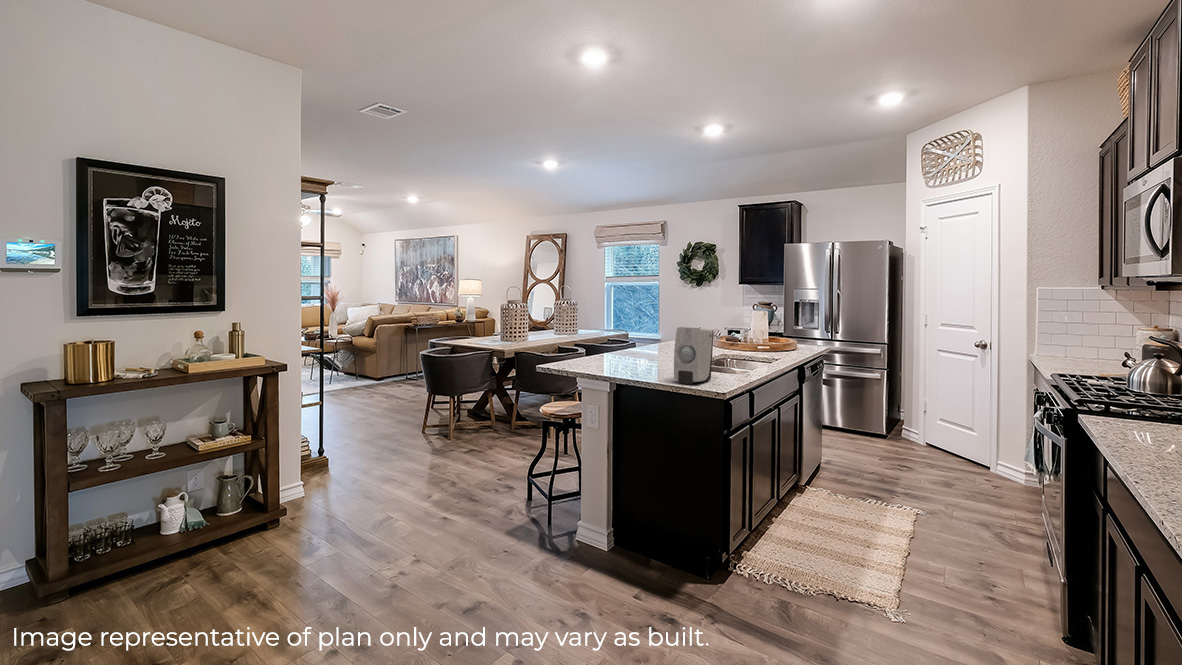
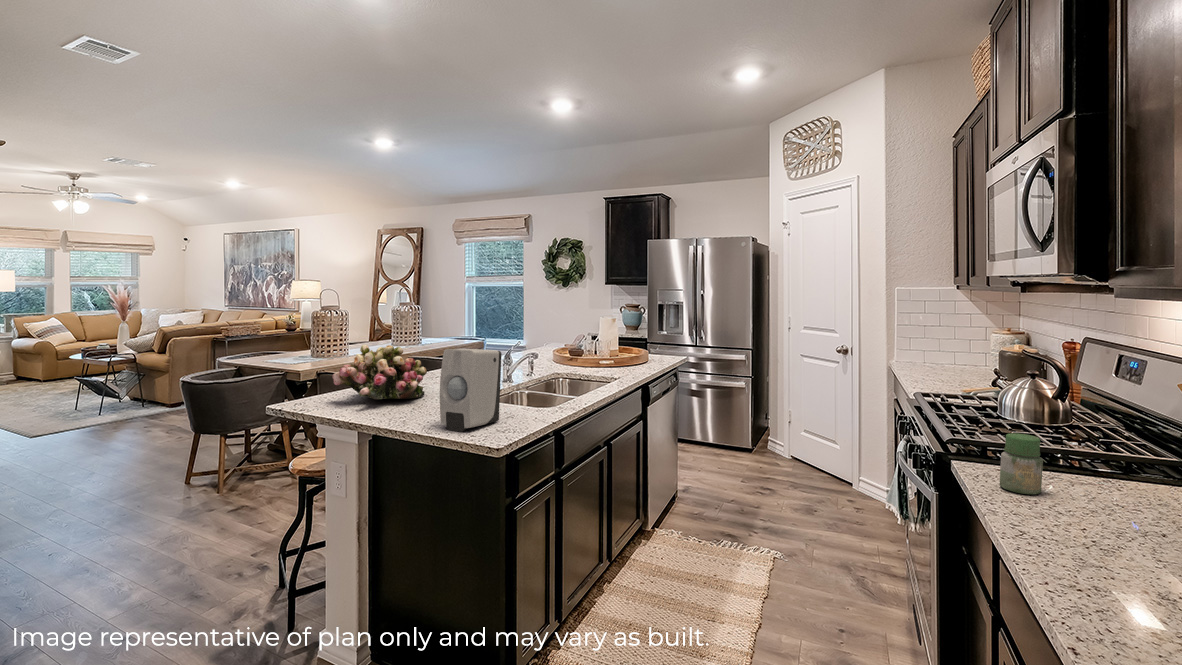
flower arrangement: none [580,326,641,365] -> present [332,345,427,399]
jar: none [1115,389,1149,431] -> present [999,433,1043,494]

